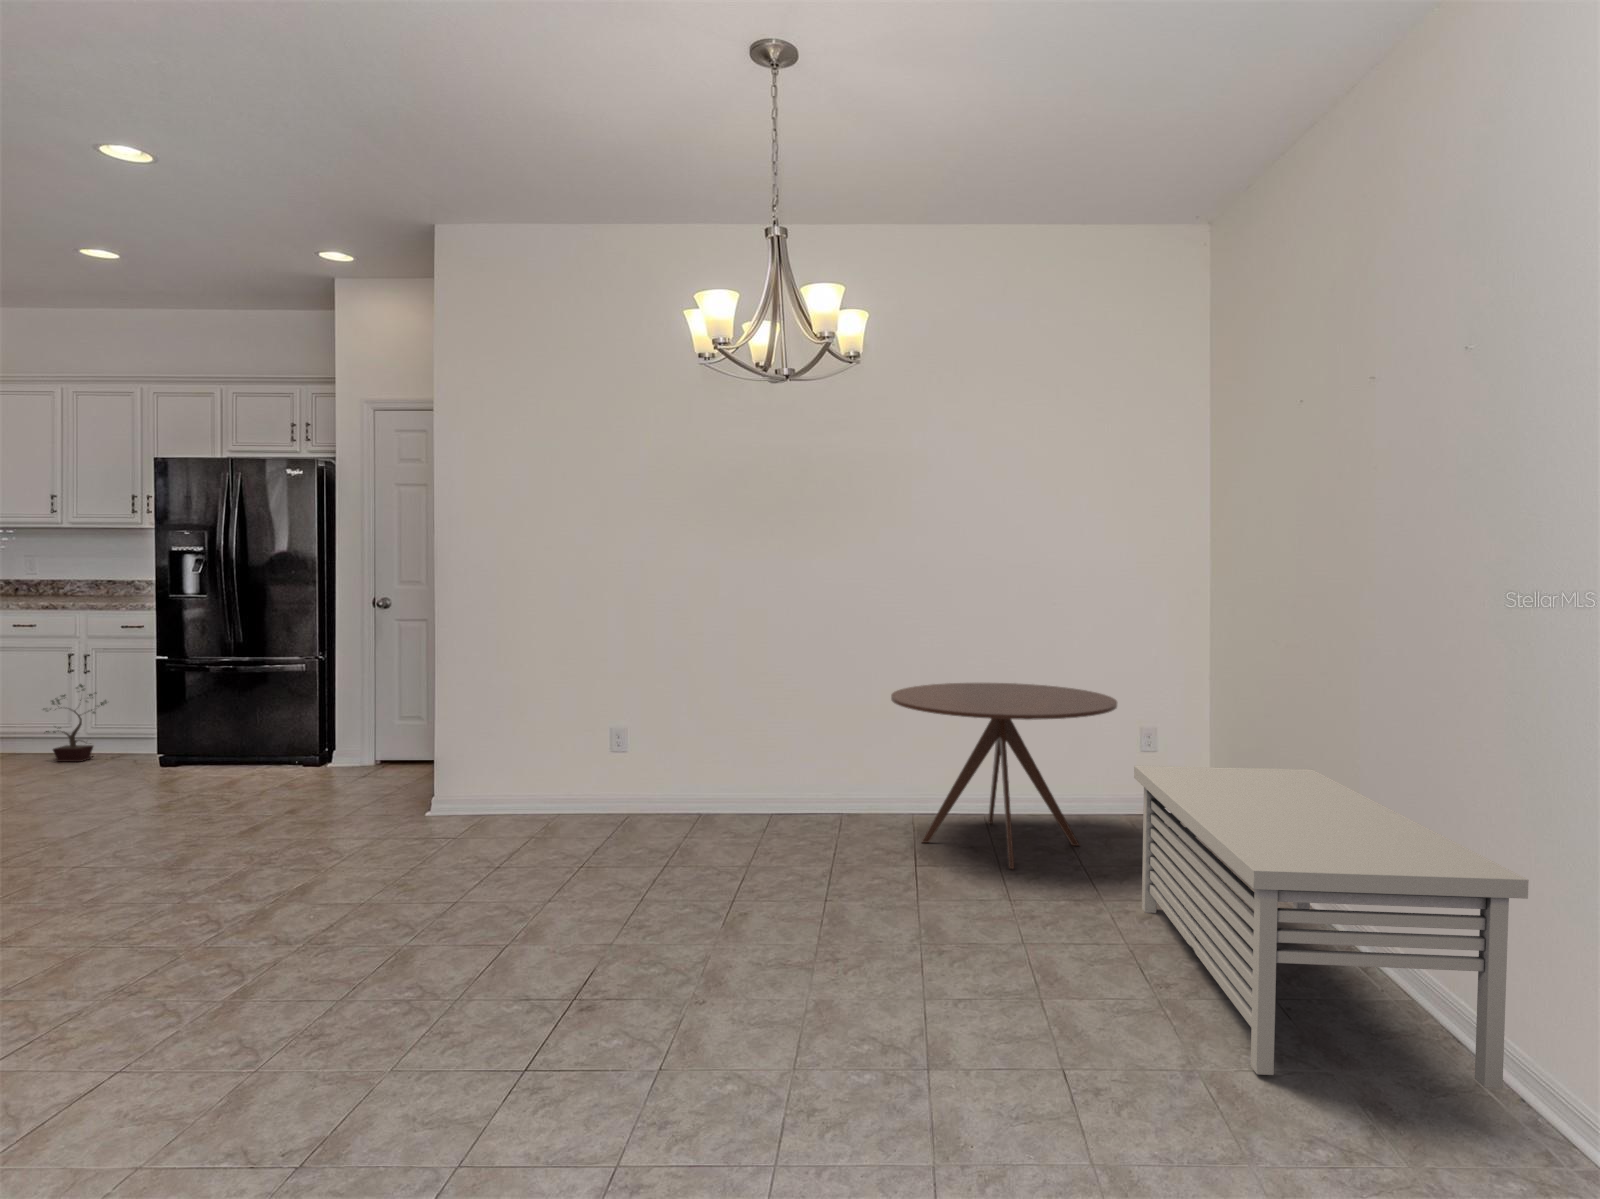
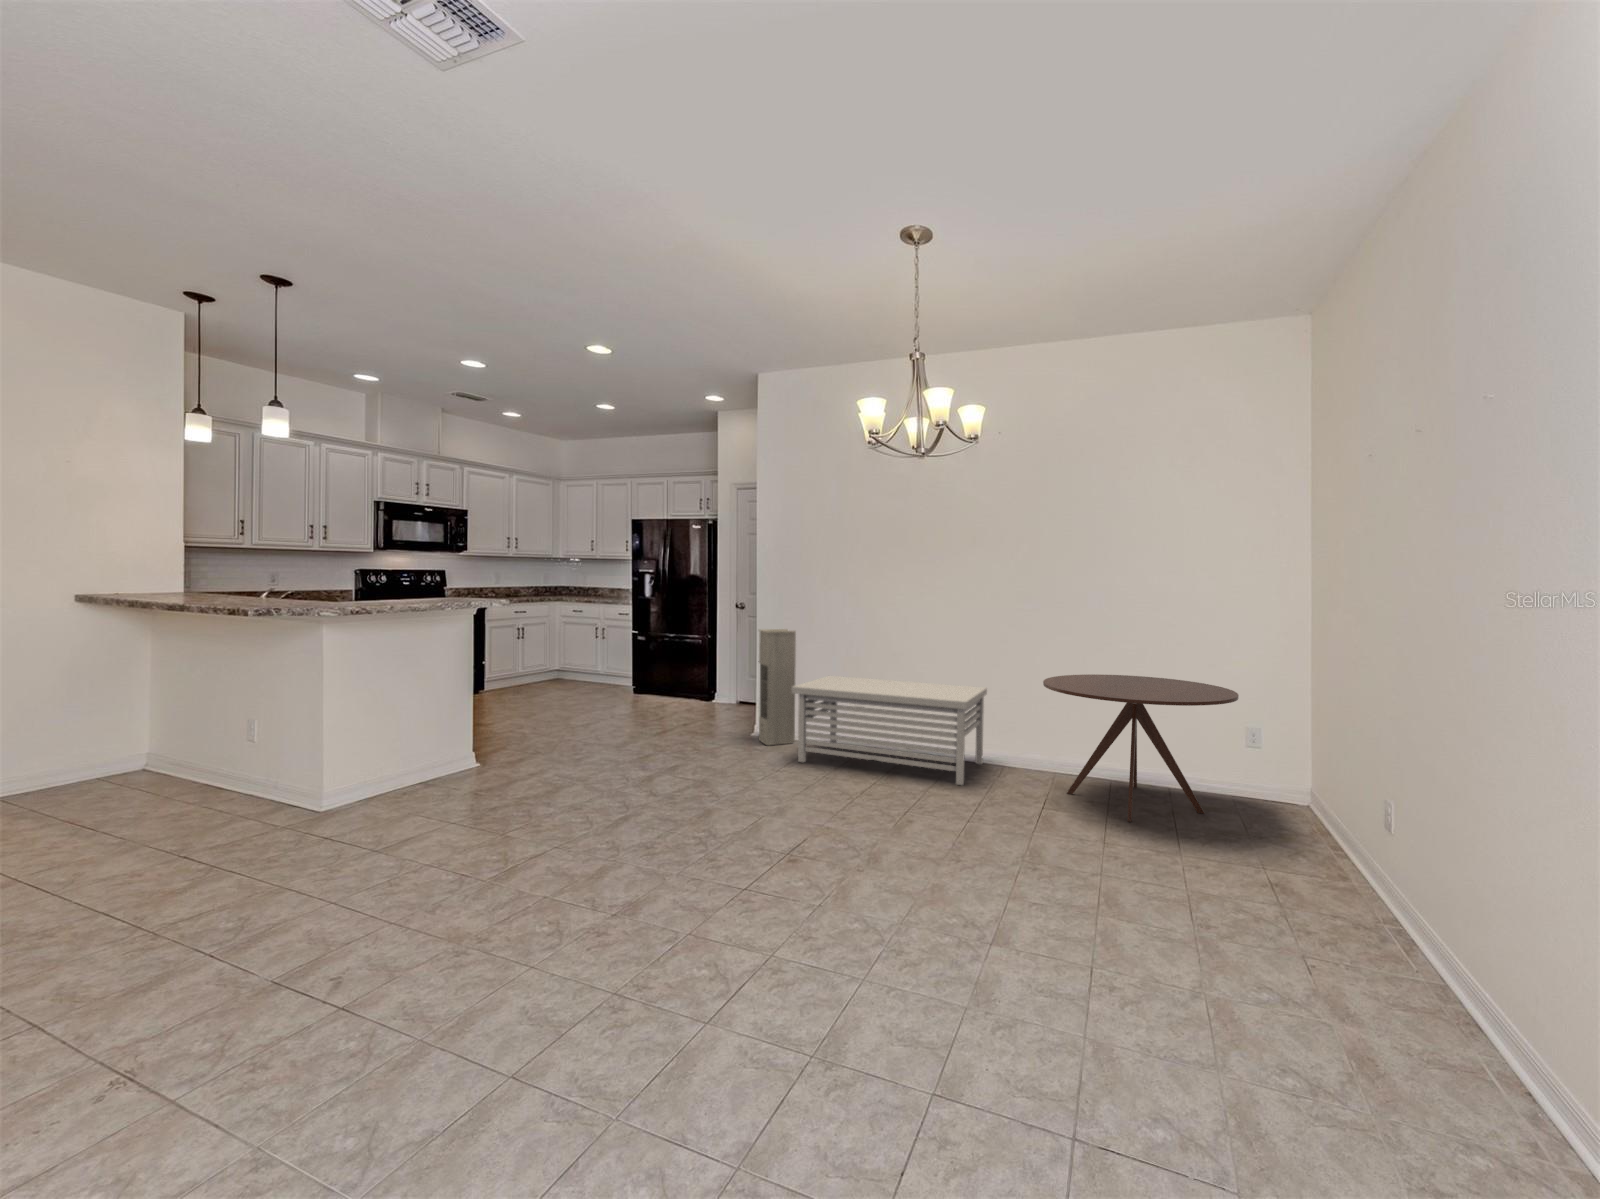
cabinet: none [443,641,511,827] -> present [759,629,796,745]
potted plant: present [46,684,107,762] -> none [580,646,611,689]
storage bench: present [1134,766,1529,1089] -> present [792,676,987,785]

